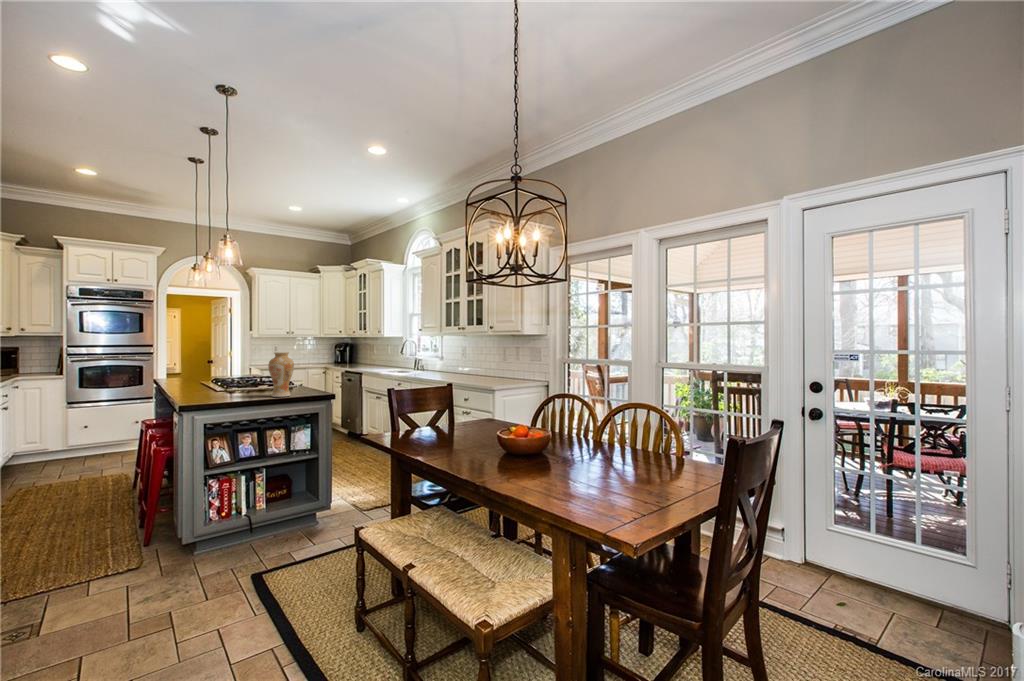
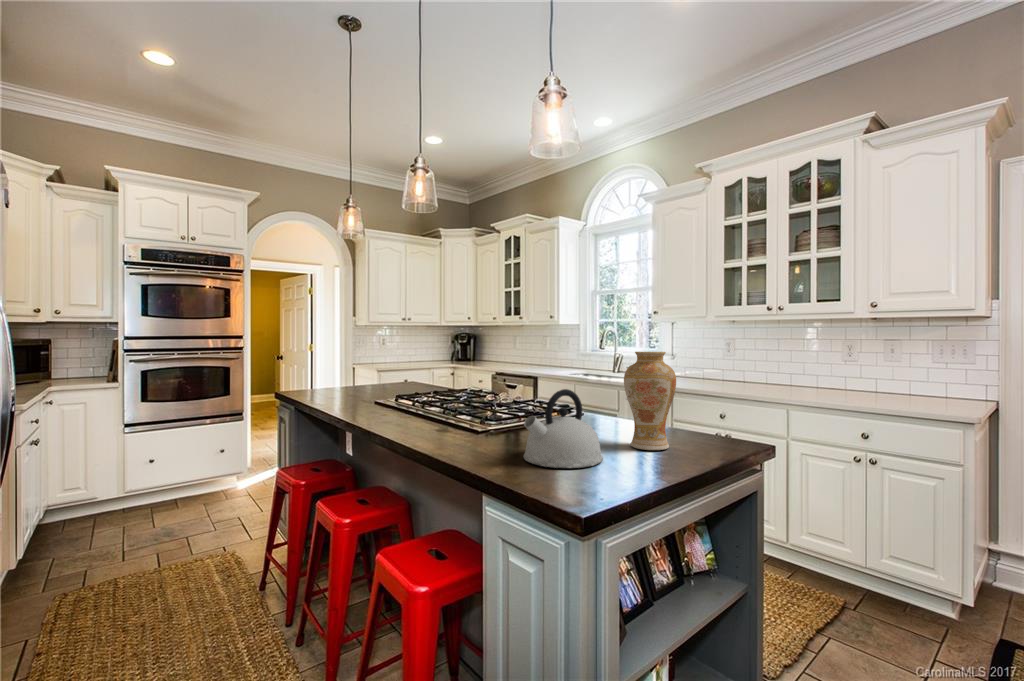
kettle: none [202,369,248,401] -> present [524,389,603,468]

